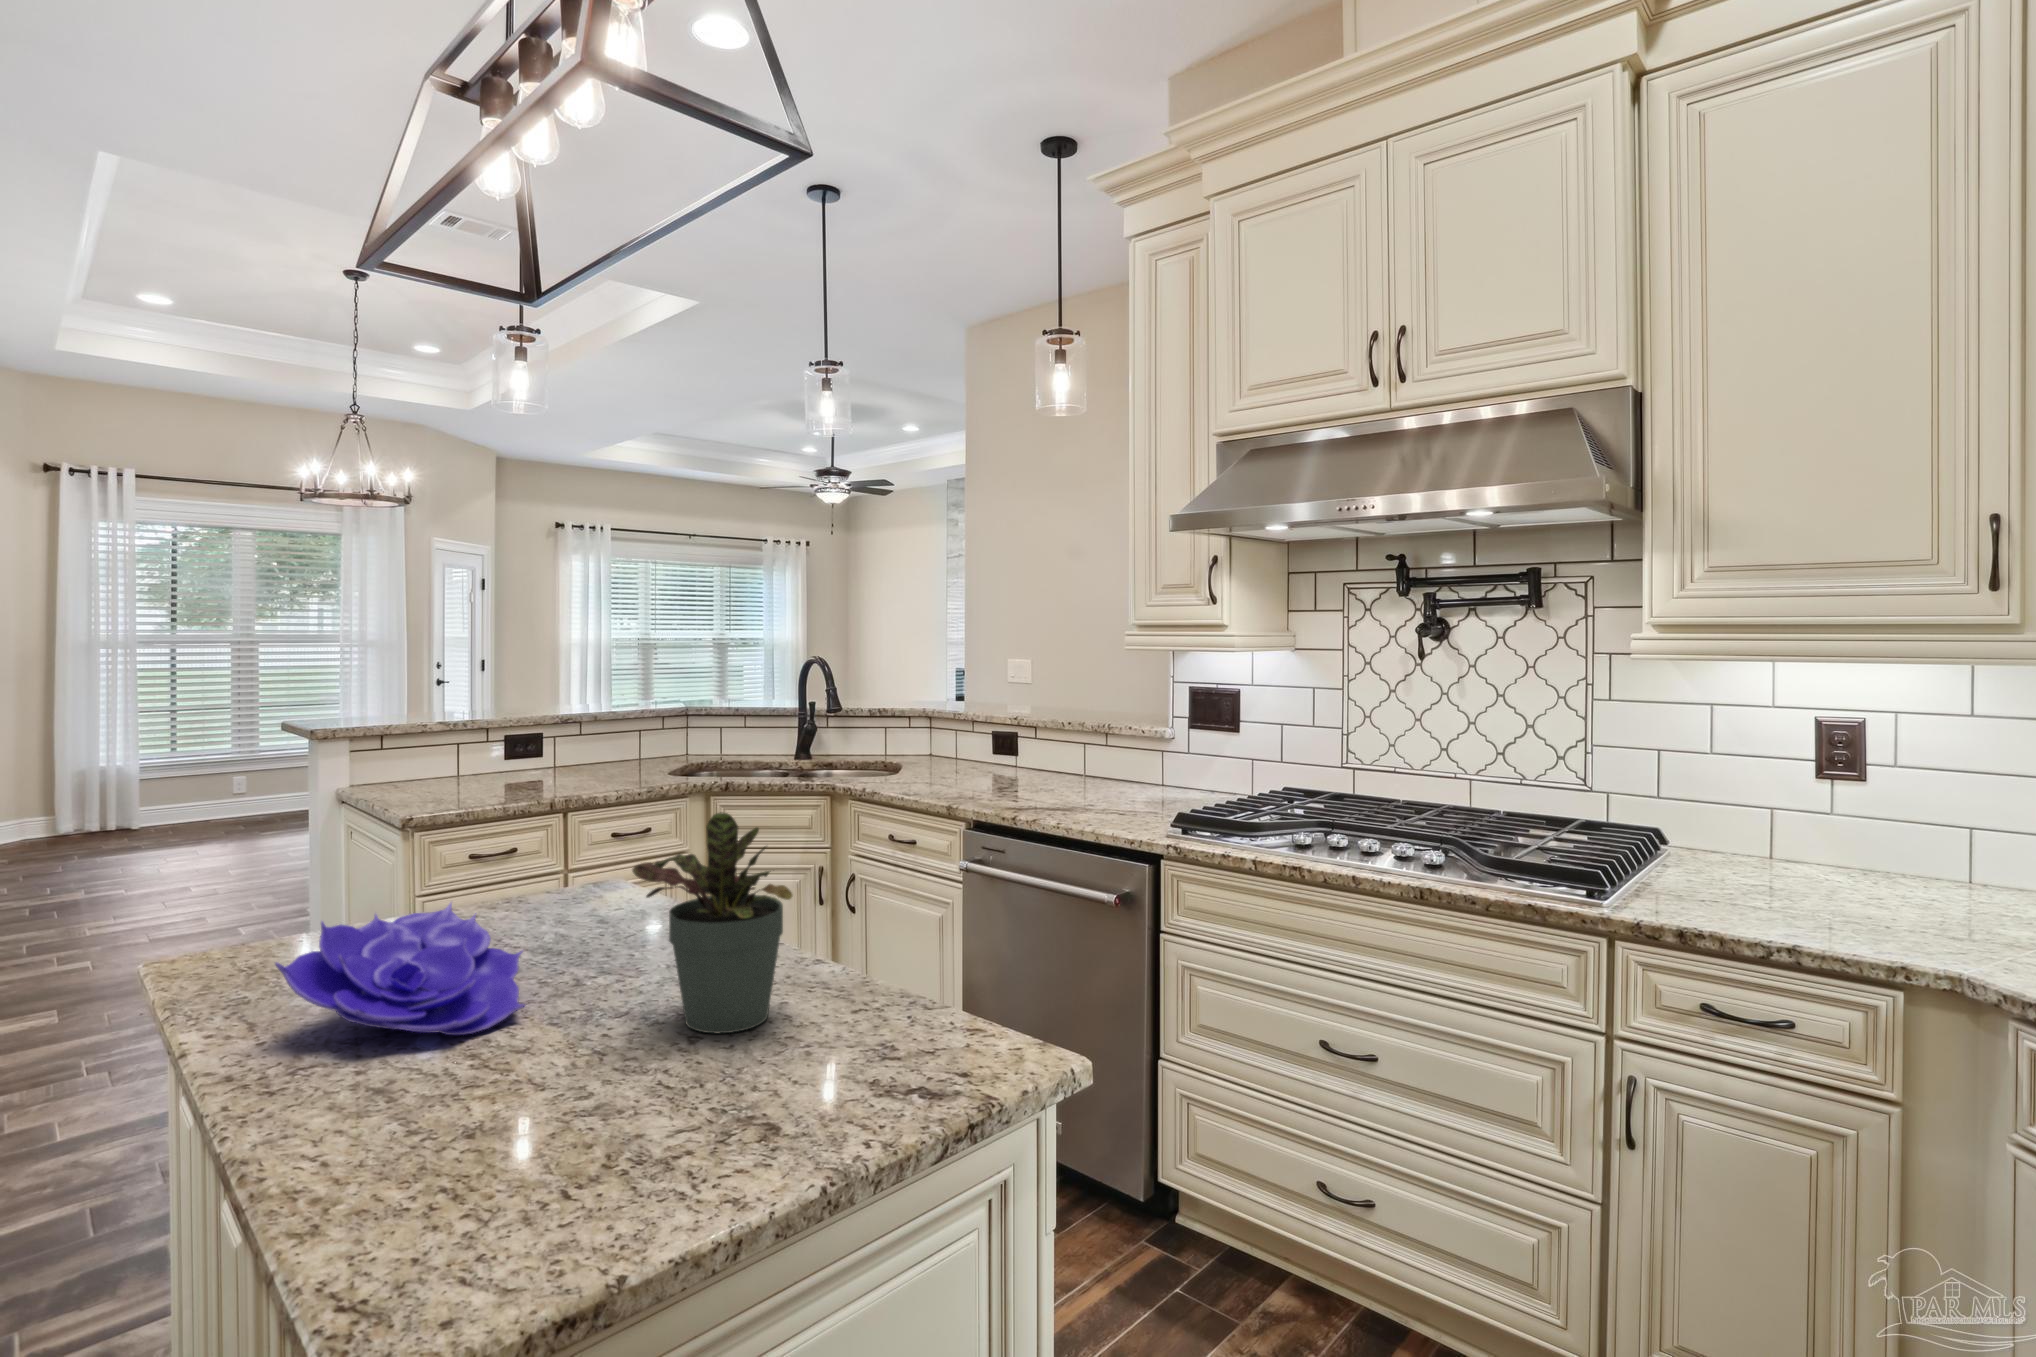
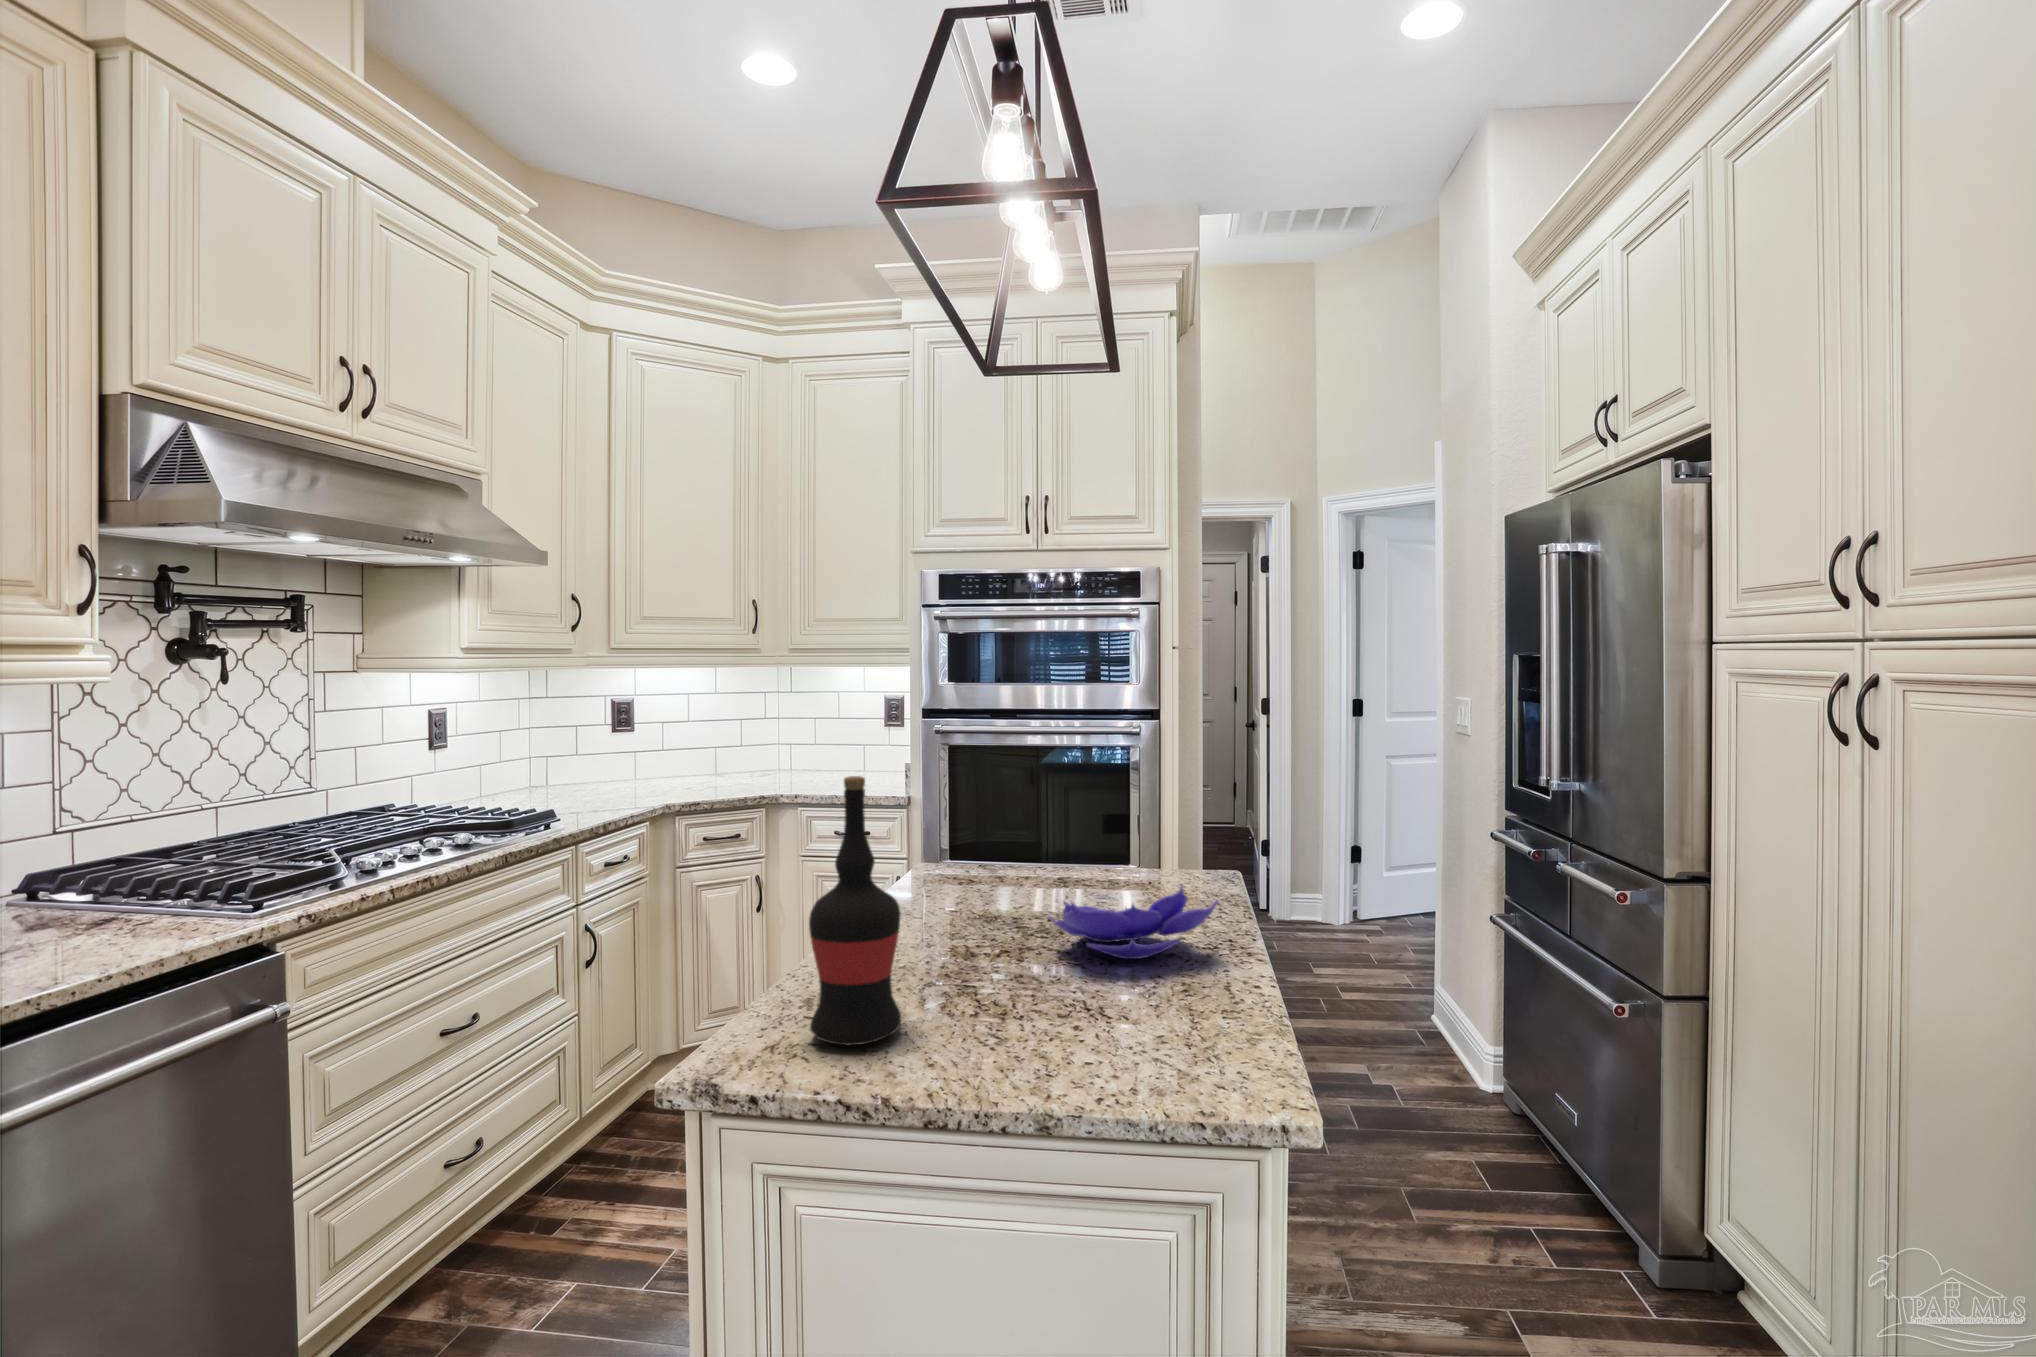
wine bottle: none [517,728,591,919] -> present [809,776,901,1046]
potted plant: present [632,812,792,1033] -> none [958,764,1059,914]

